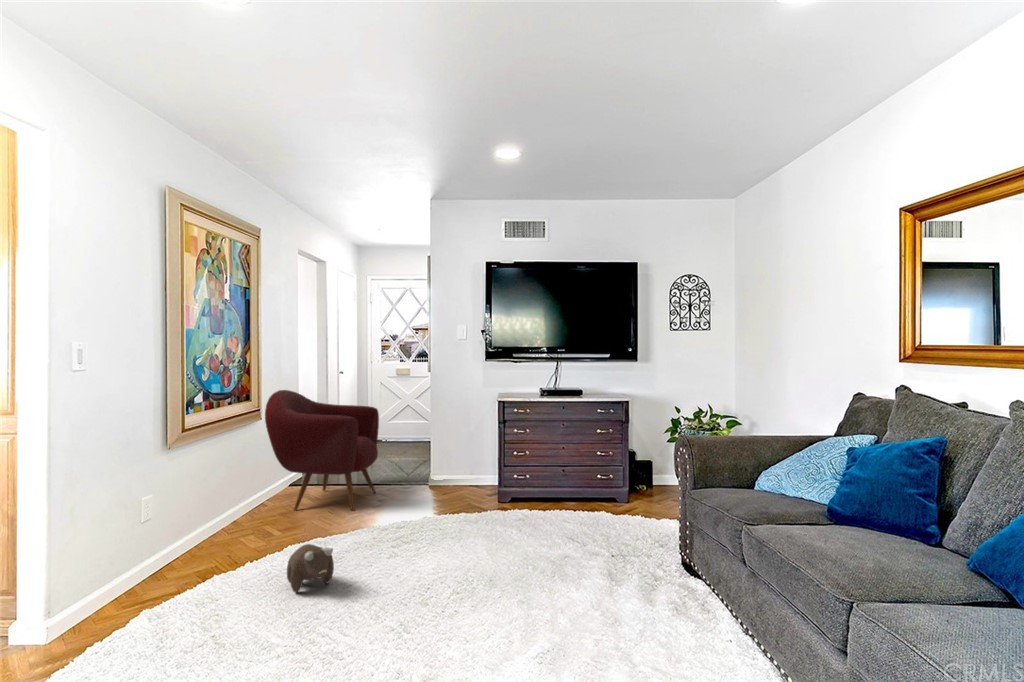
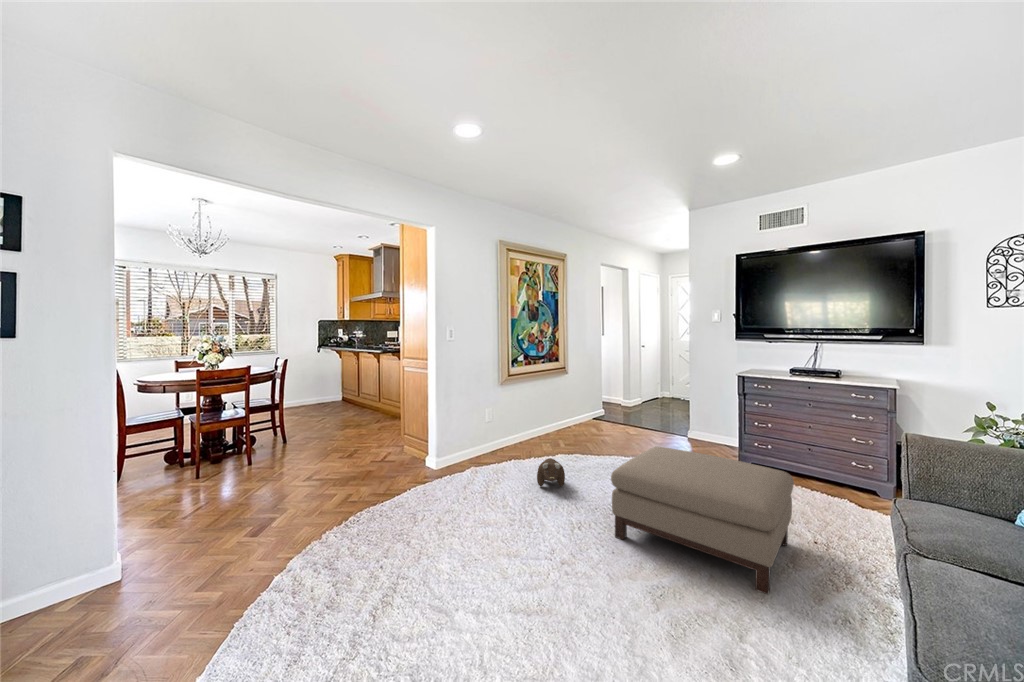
armchair: present [265,390,379,511] -> none [567,357,647,445]
ottoman: none [446,489,629,619] -> present [611,447,794,594]

